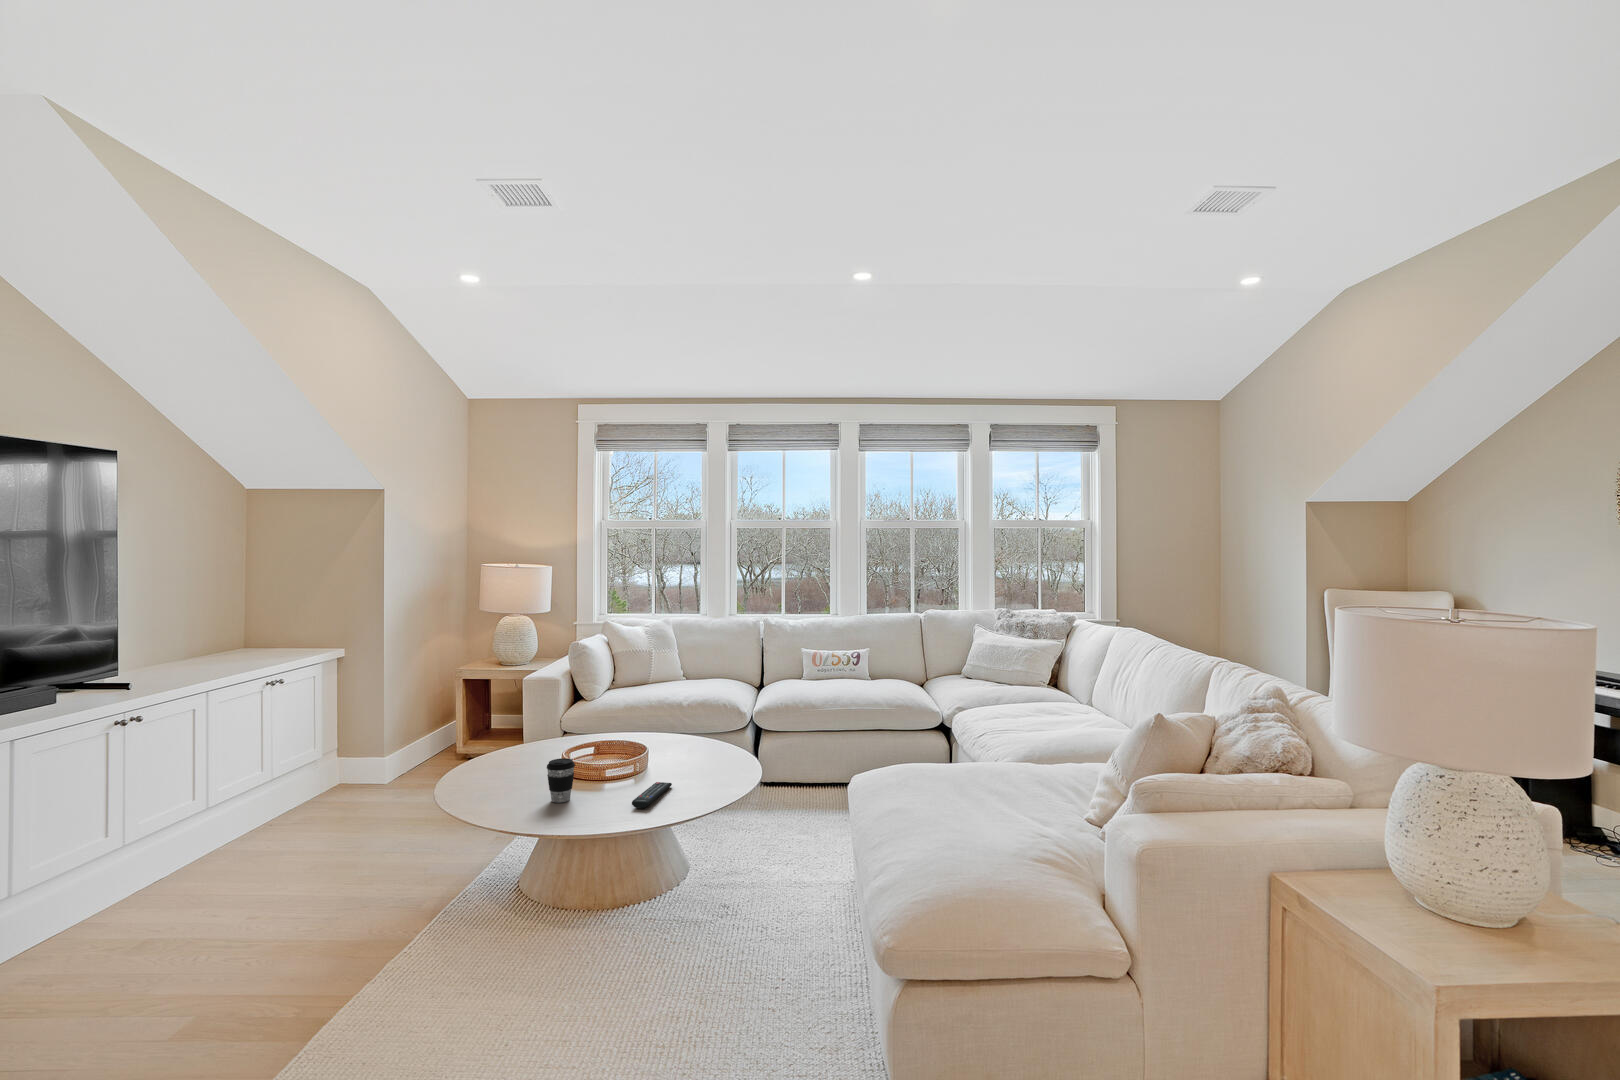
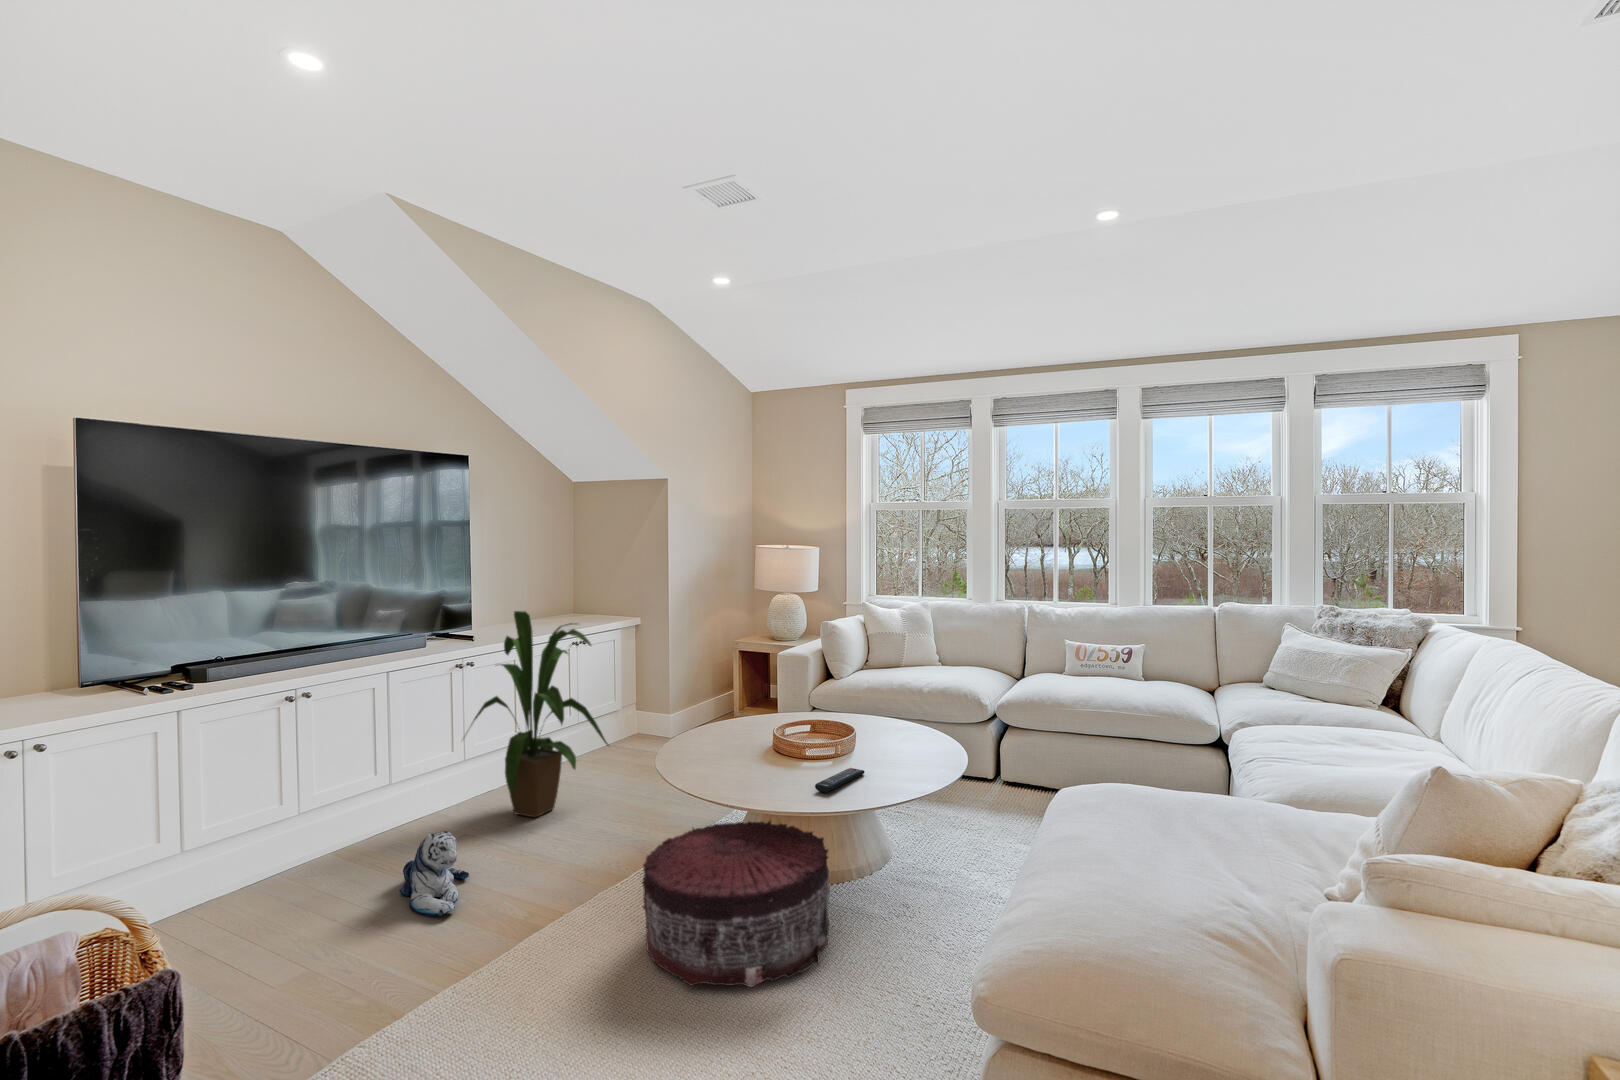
house plant: none [137,644,342,895] -> present [467,611,608,817]
coffee cup: present [547,758,575,803] -> none [744,734,771,776]
pouf: none [459,844,667,1027] -> present [642,821,830,987]
plush toy: none [84,923,187,1033] -> present [400,832,469,916]

